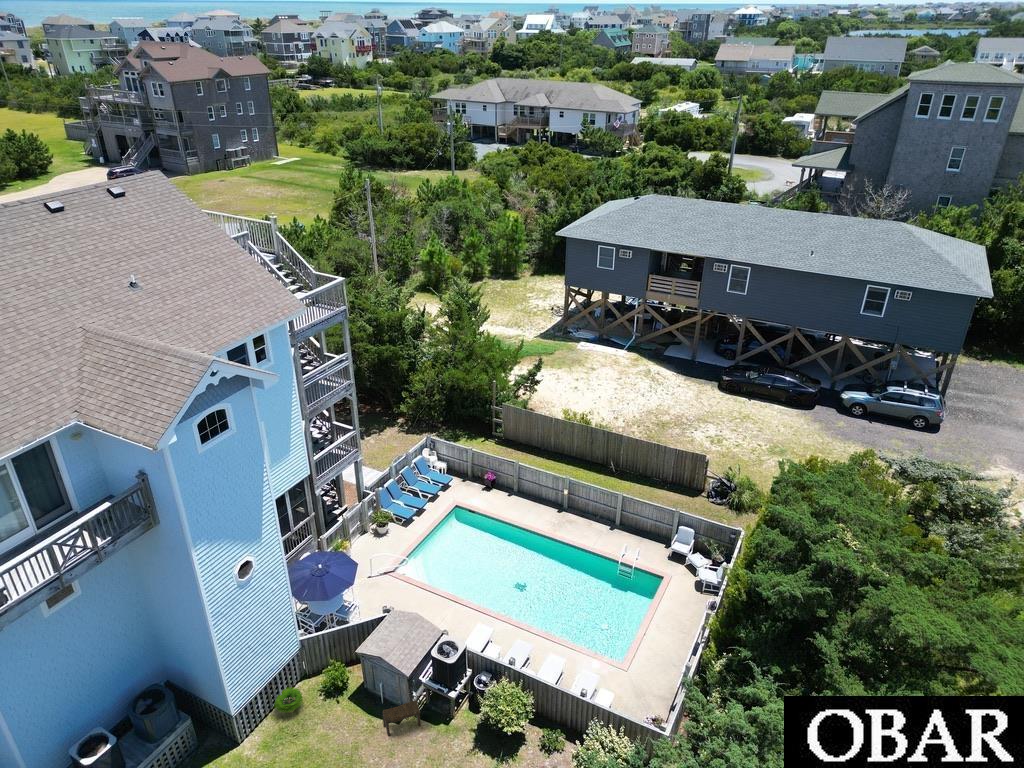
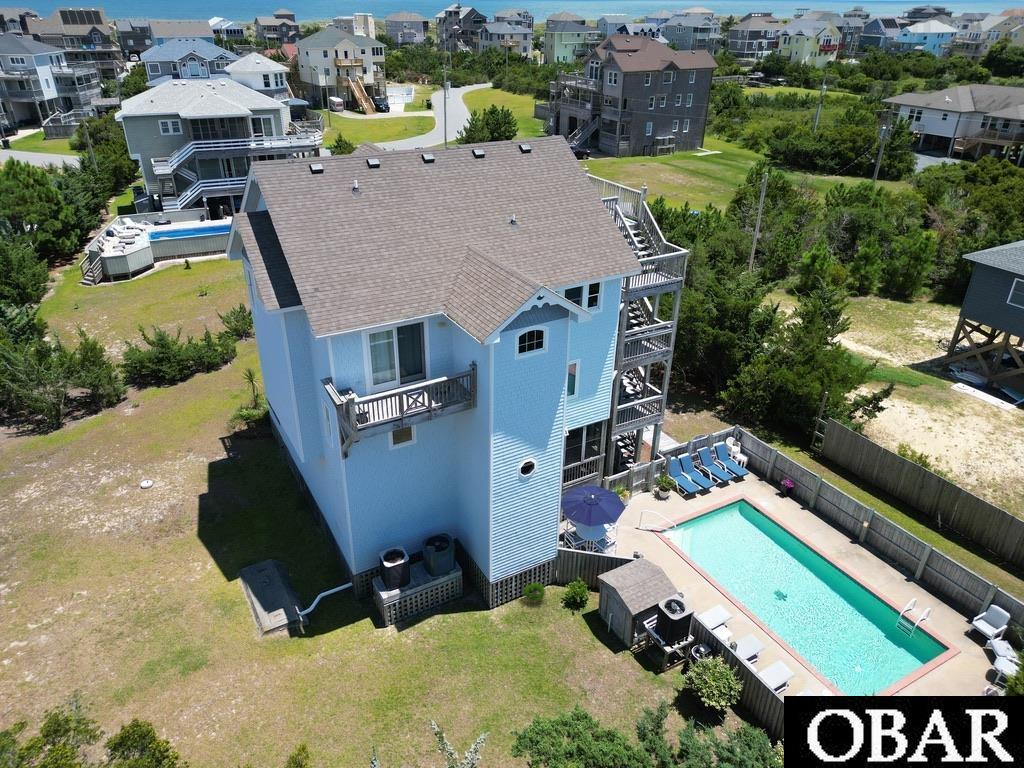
bench: present [383,700,421,736] -> none [600,634,635,663]

